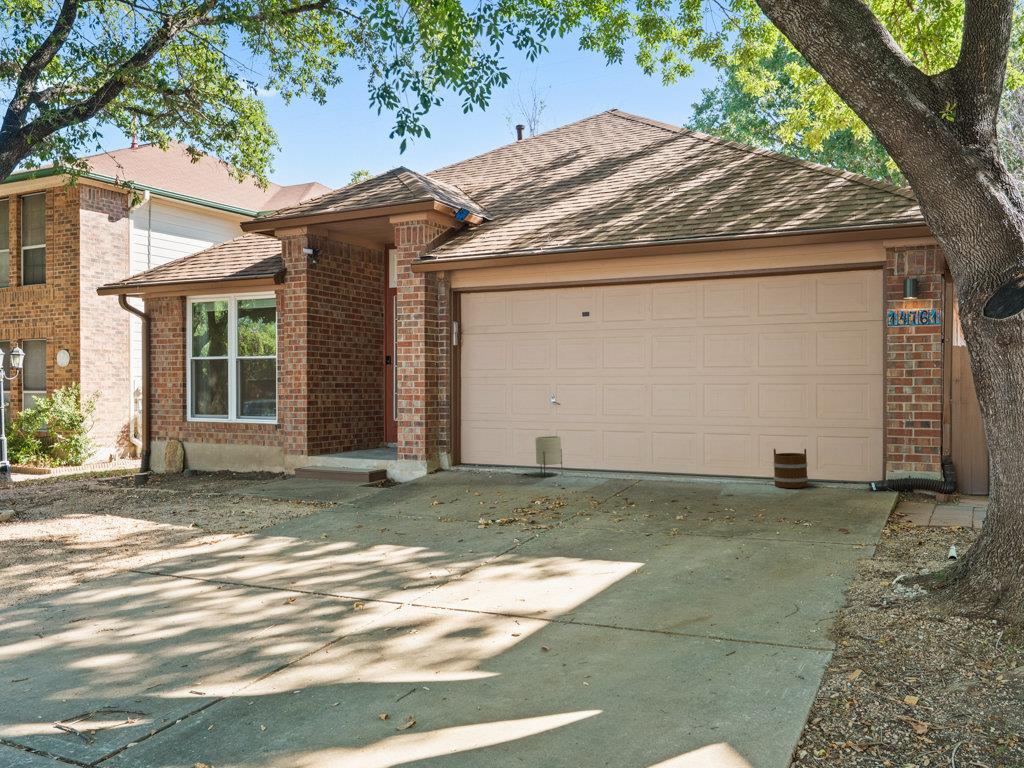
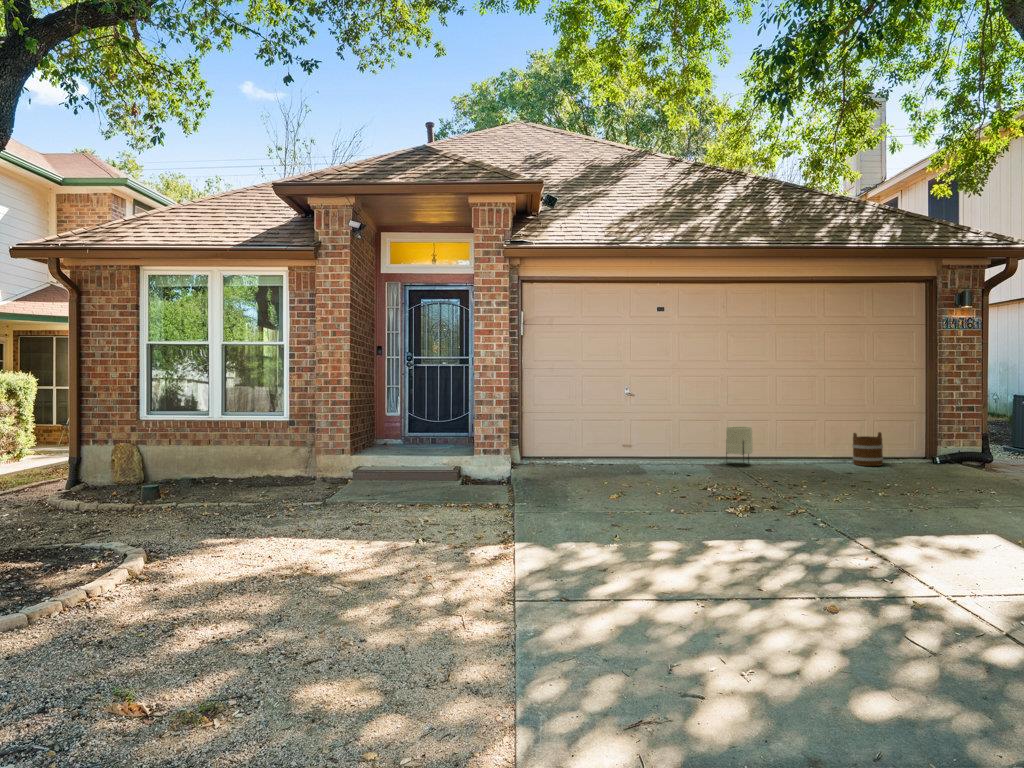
planter: present [535,436,563,477] -> present [726,426,753,463]

